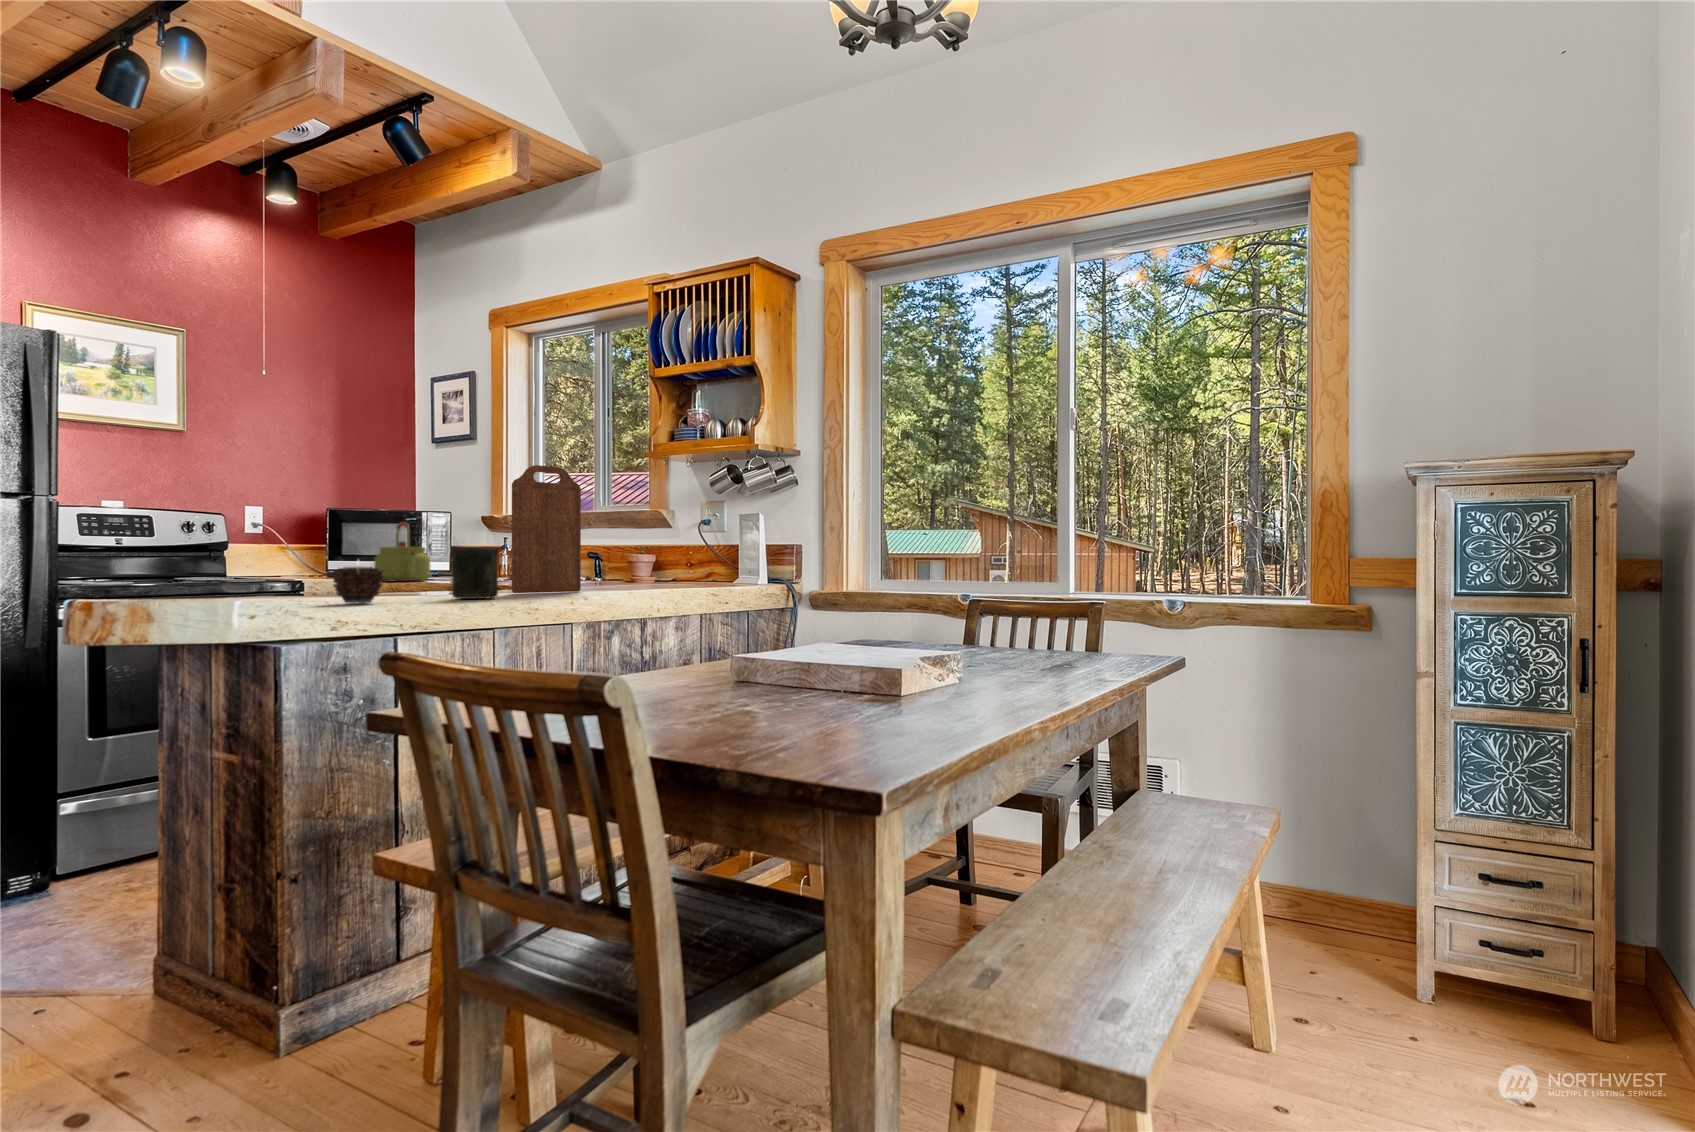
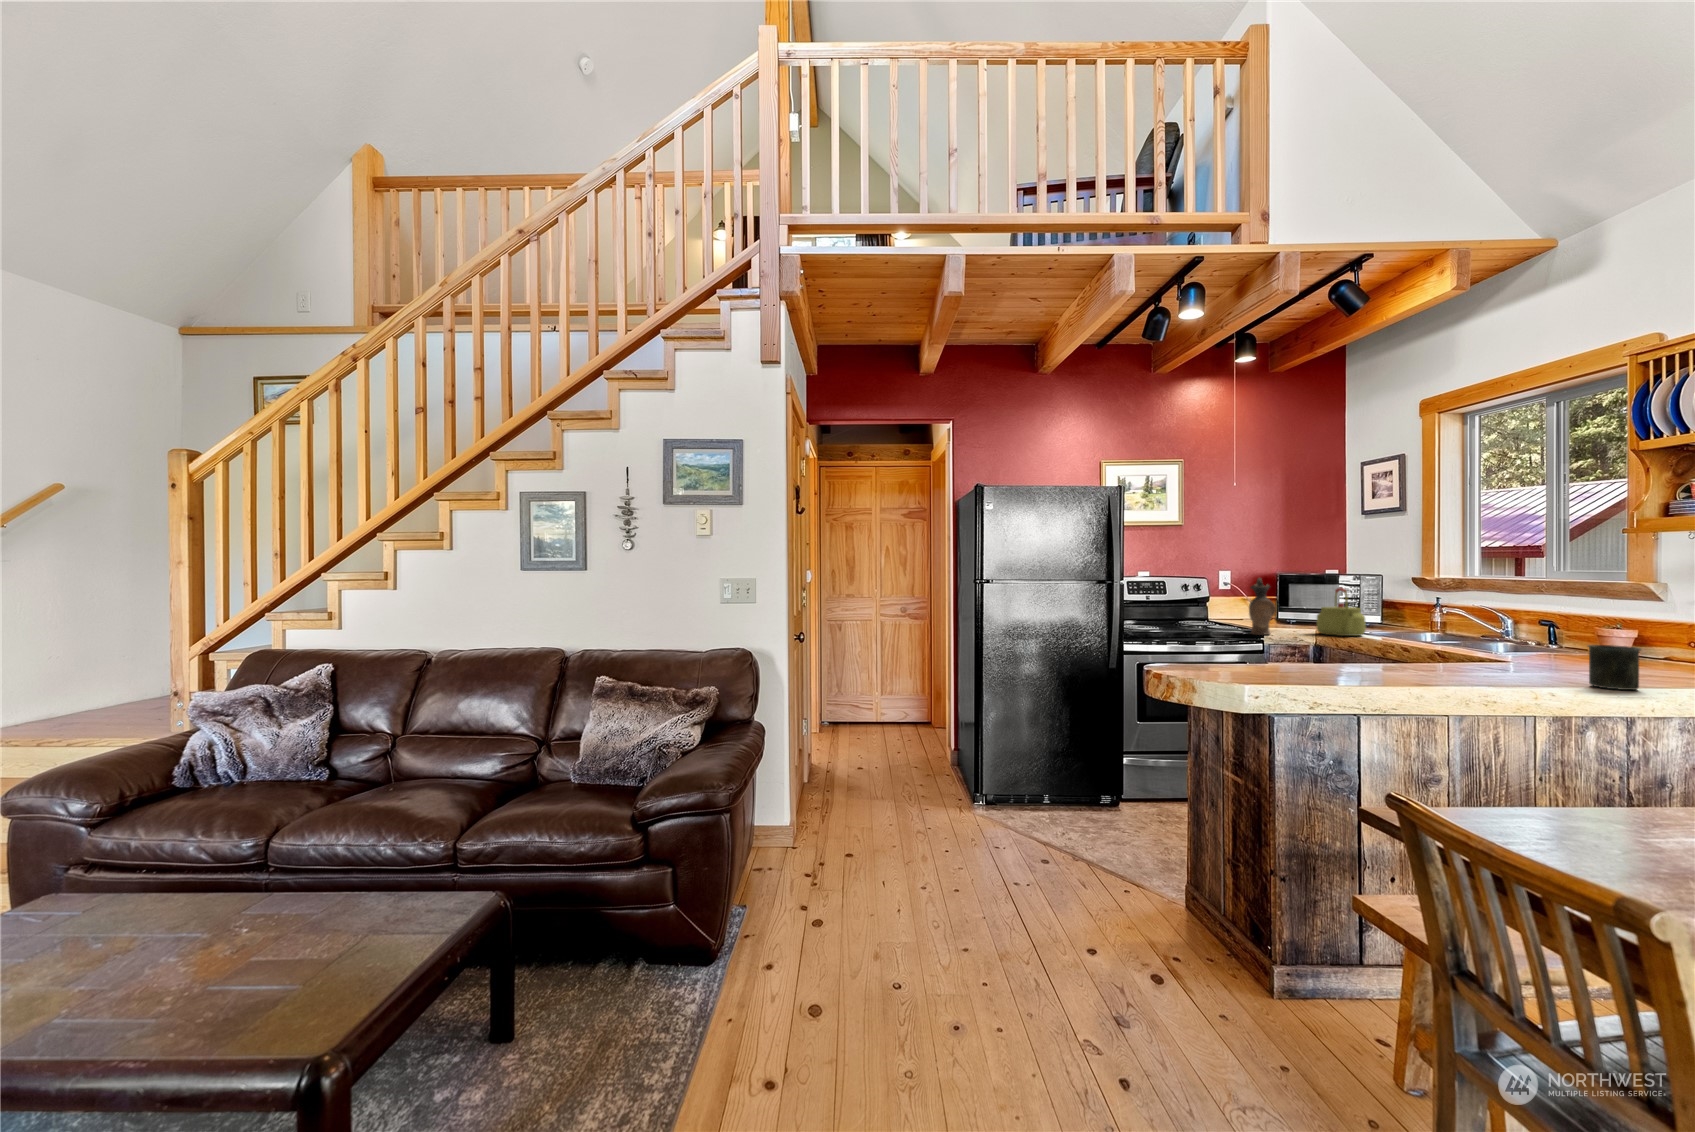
cutting board: present [512,465,581,593] -> none [1464,569,1544,684]
ceramic pitcher: none [283,506,320,583] -> present [1249,578,1276,635]
mug: present [451,547,499,599] -> present [1588,645,1641,690]
candle: present [333,563,383,603] -> none [1311,657,1352,691]

